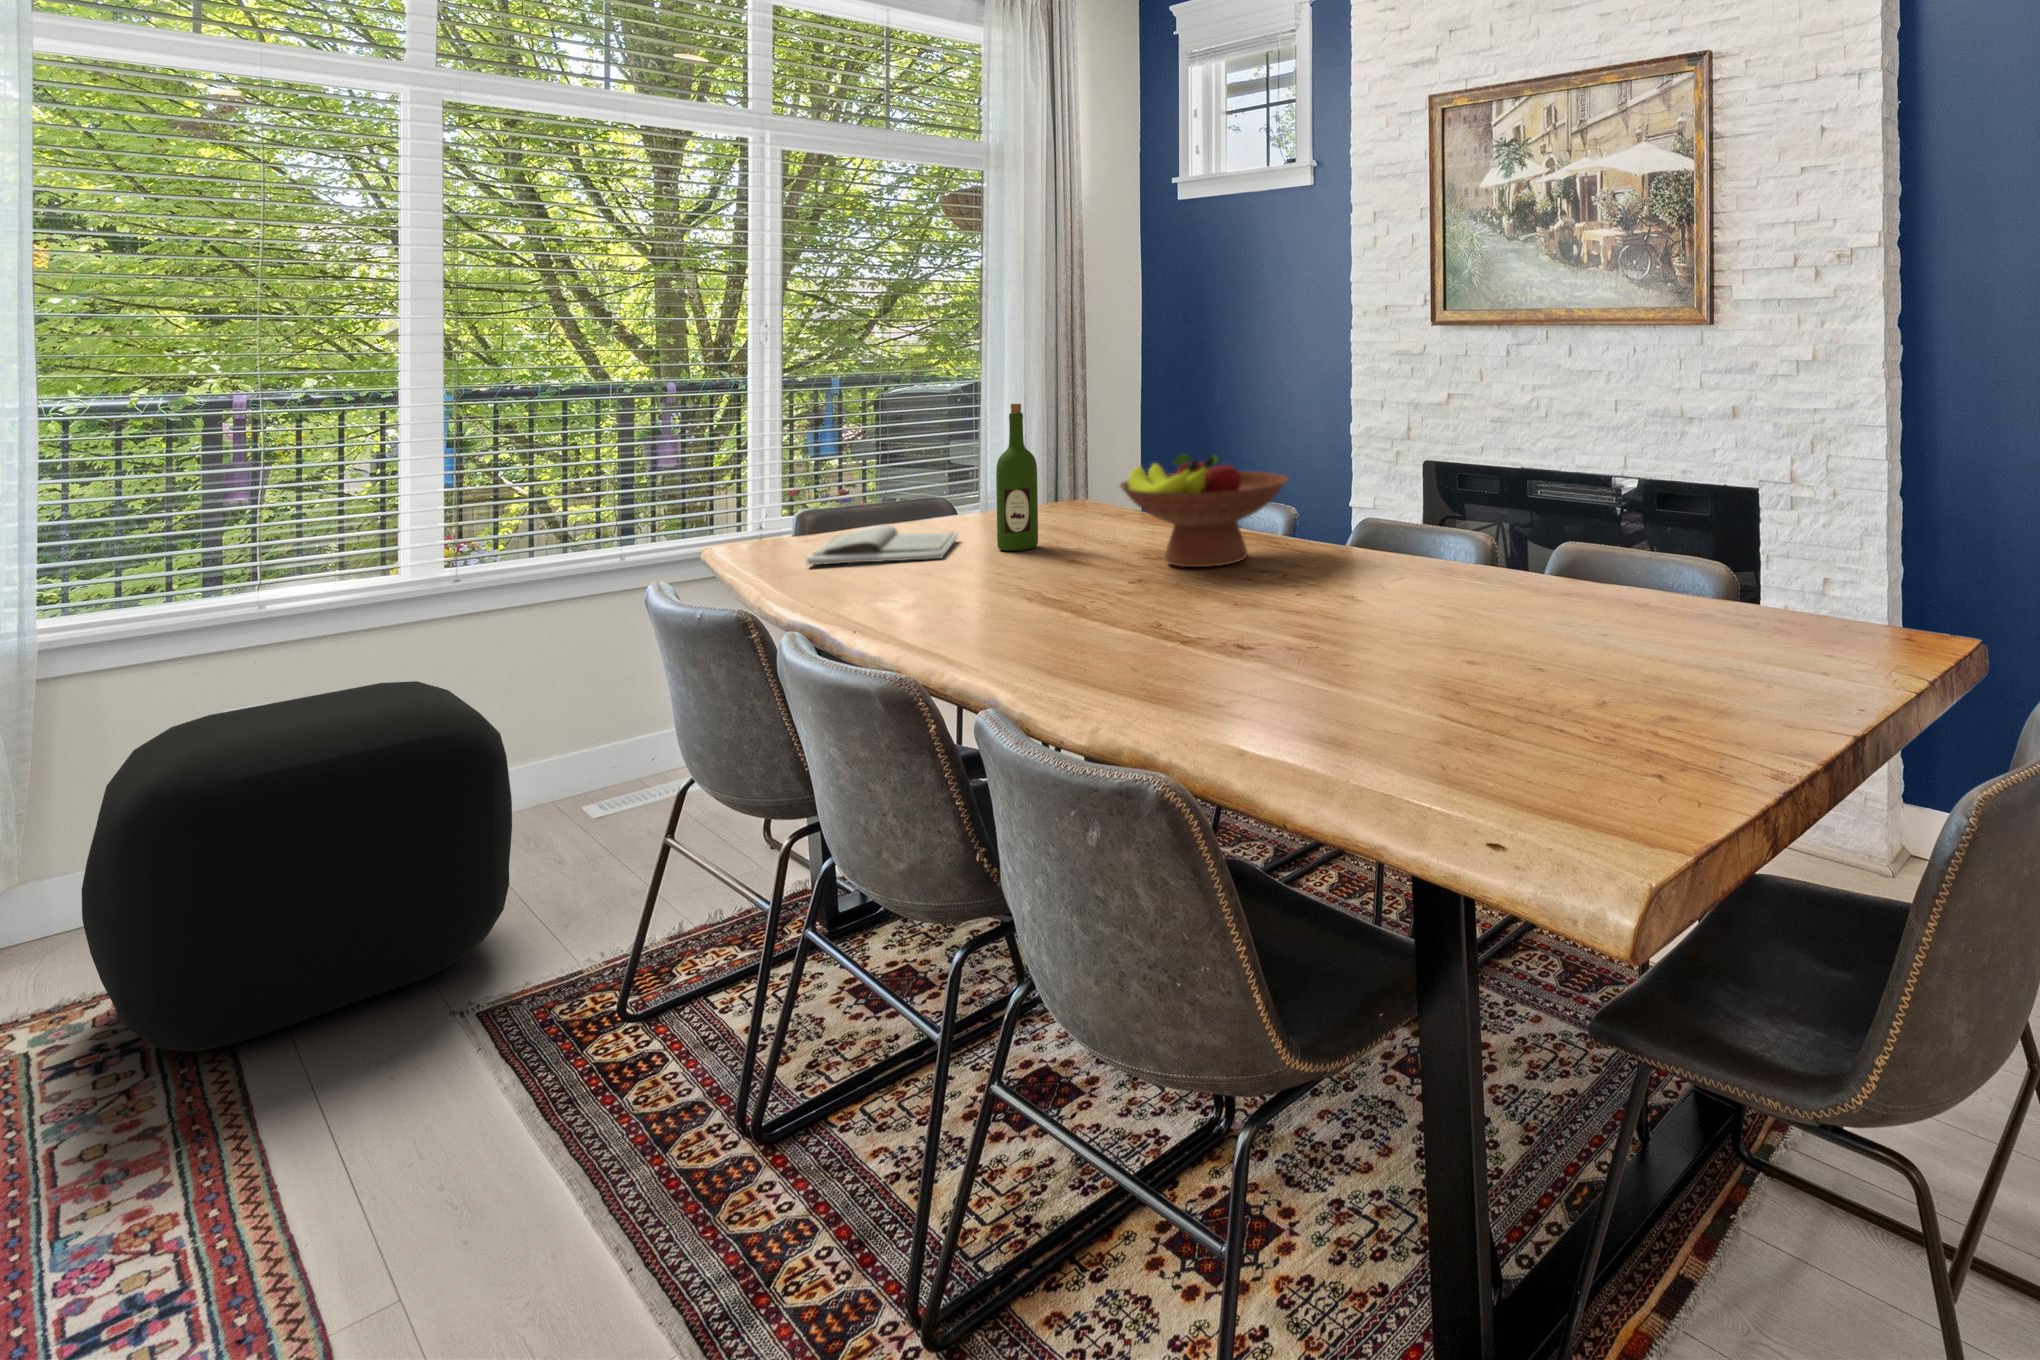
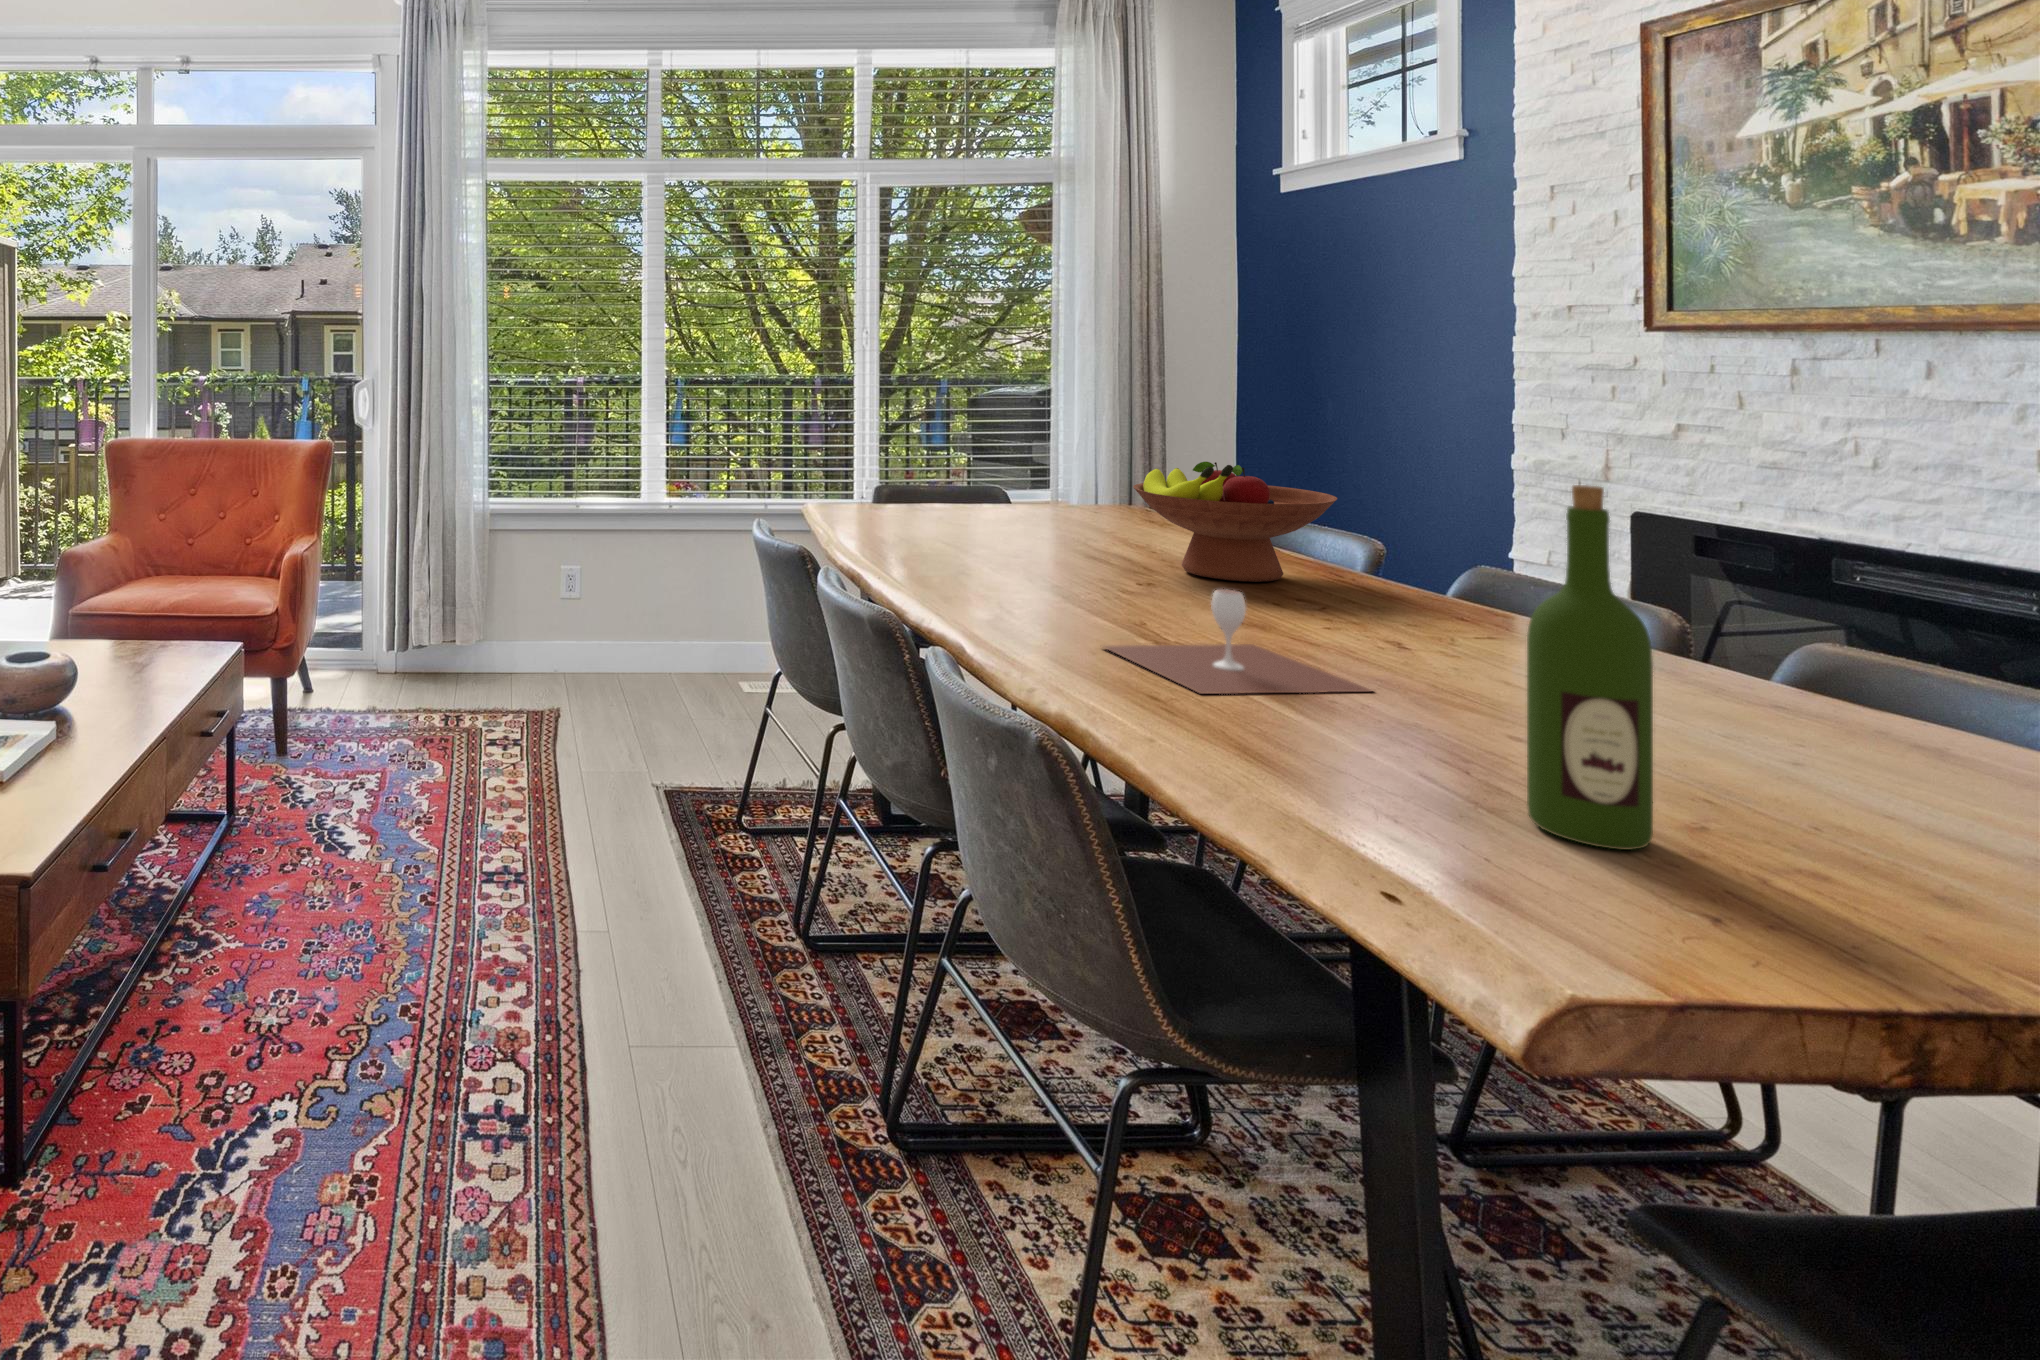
wine bottle: present [996,404,1038,551] -> present [1527,485,1653,850]
book: present [806,525,957,565] -> none [867,501,996,535]
wine glass: none [1149,585,1388,701] -> present [1105,589,1371,694]
ottoman: present [82,681,512,1052] -> none [491,564,684,765]

